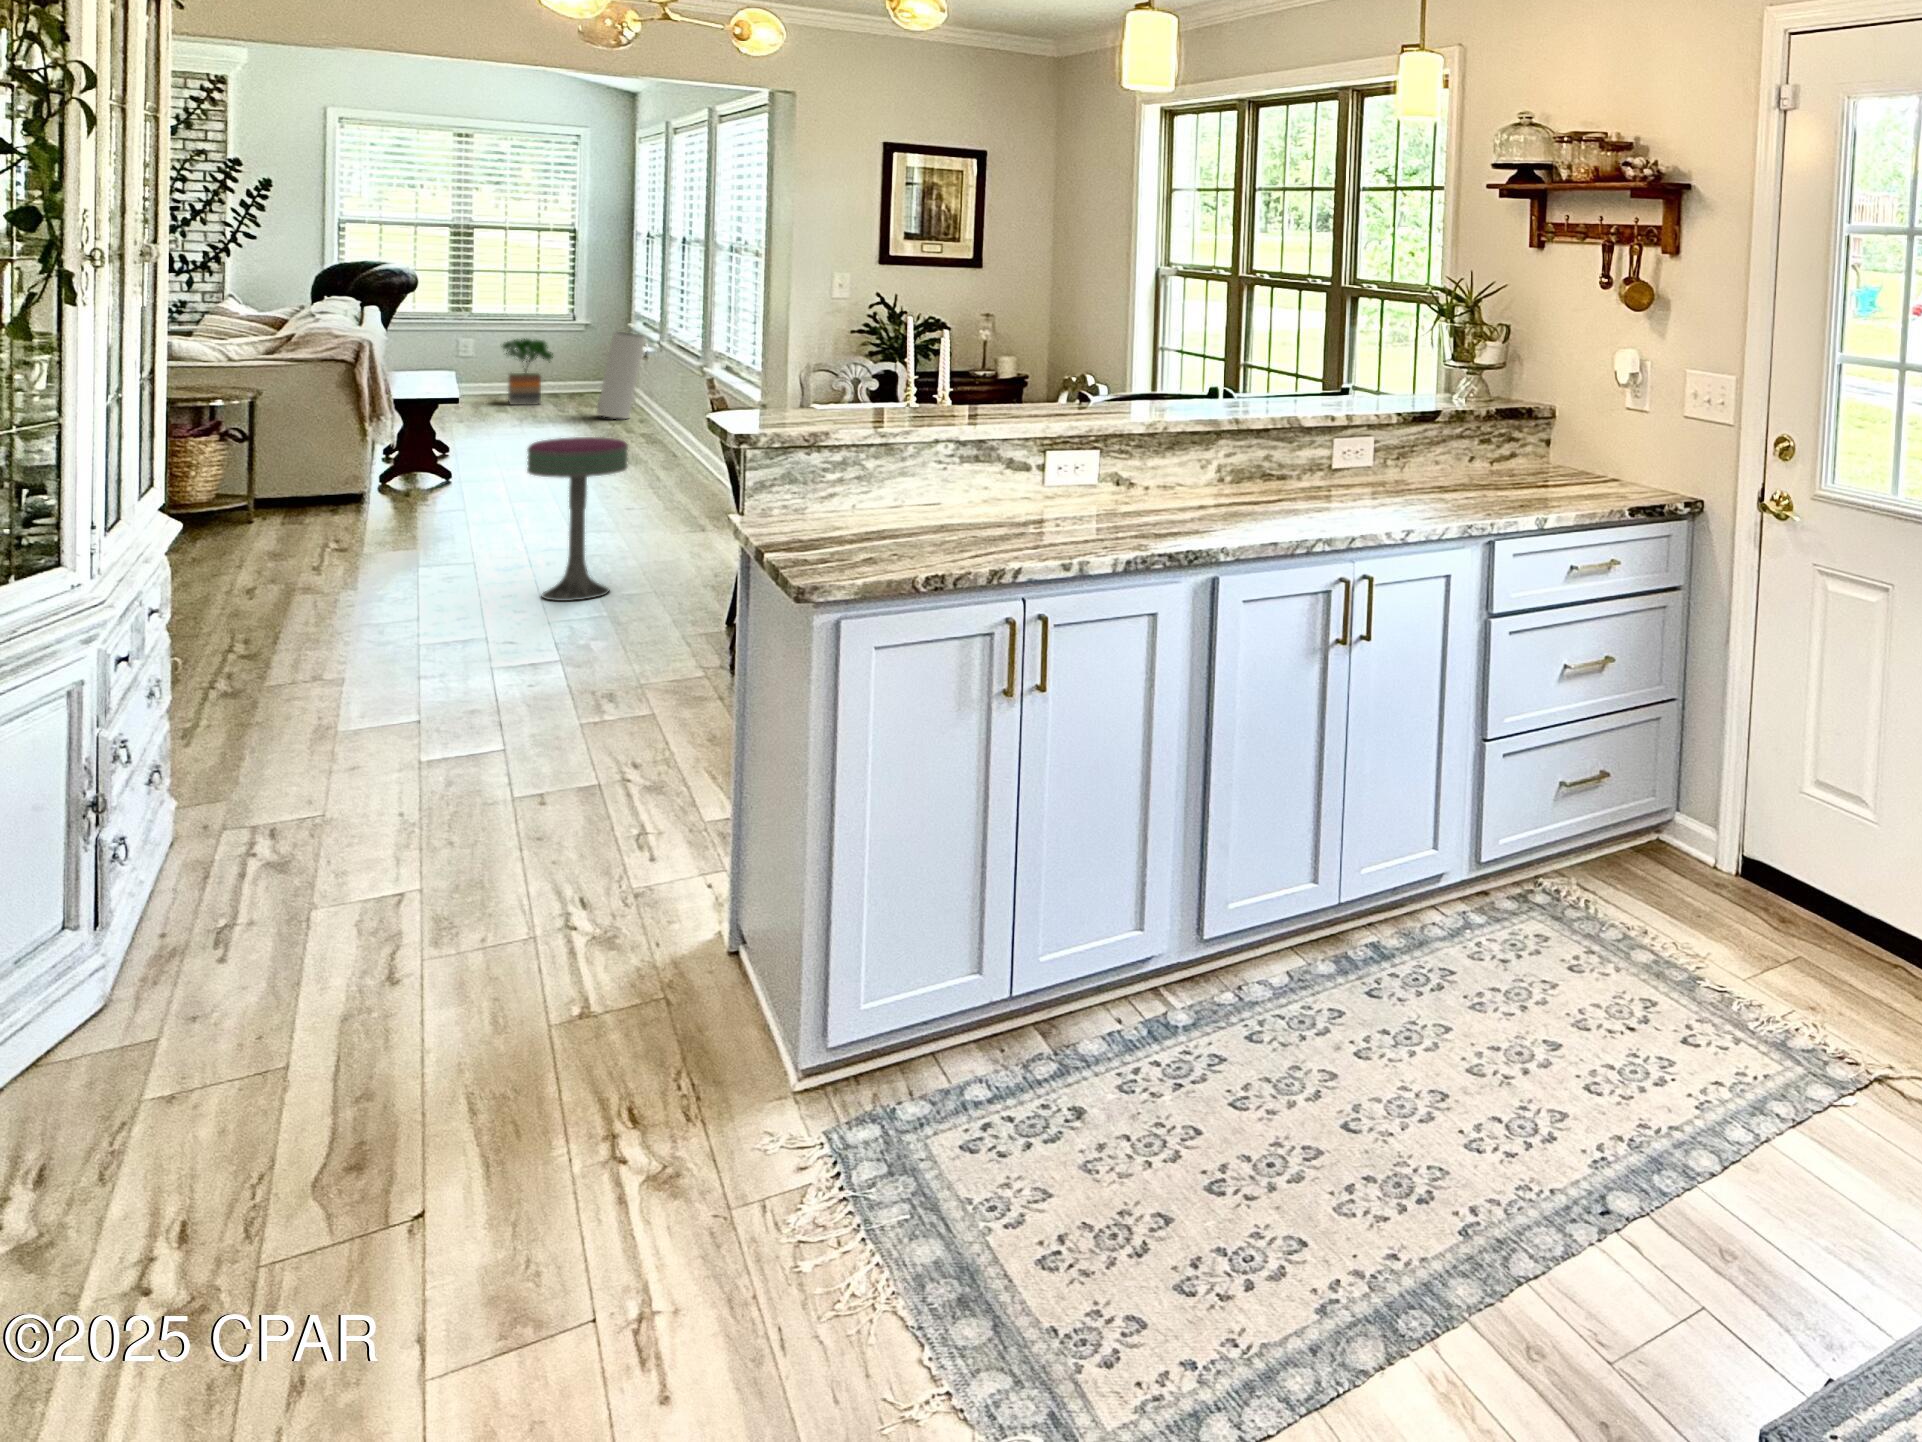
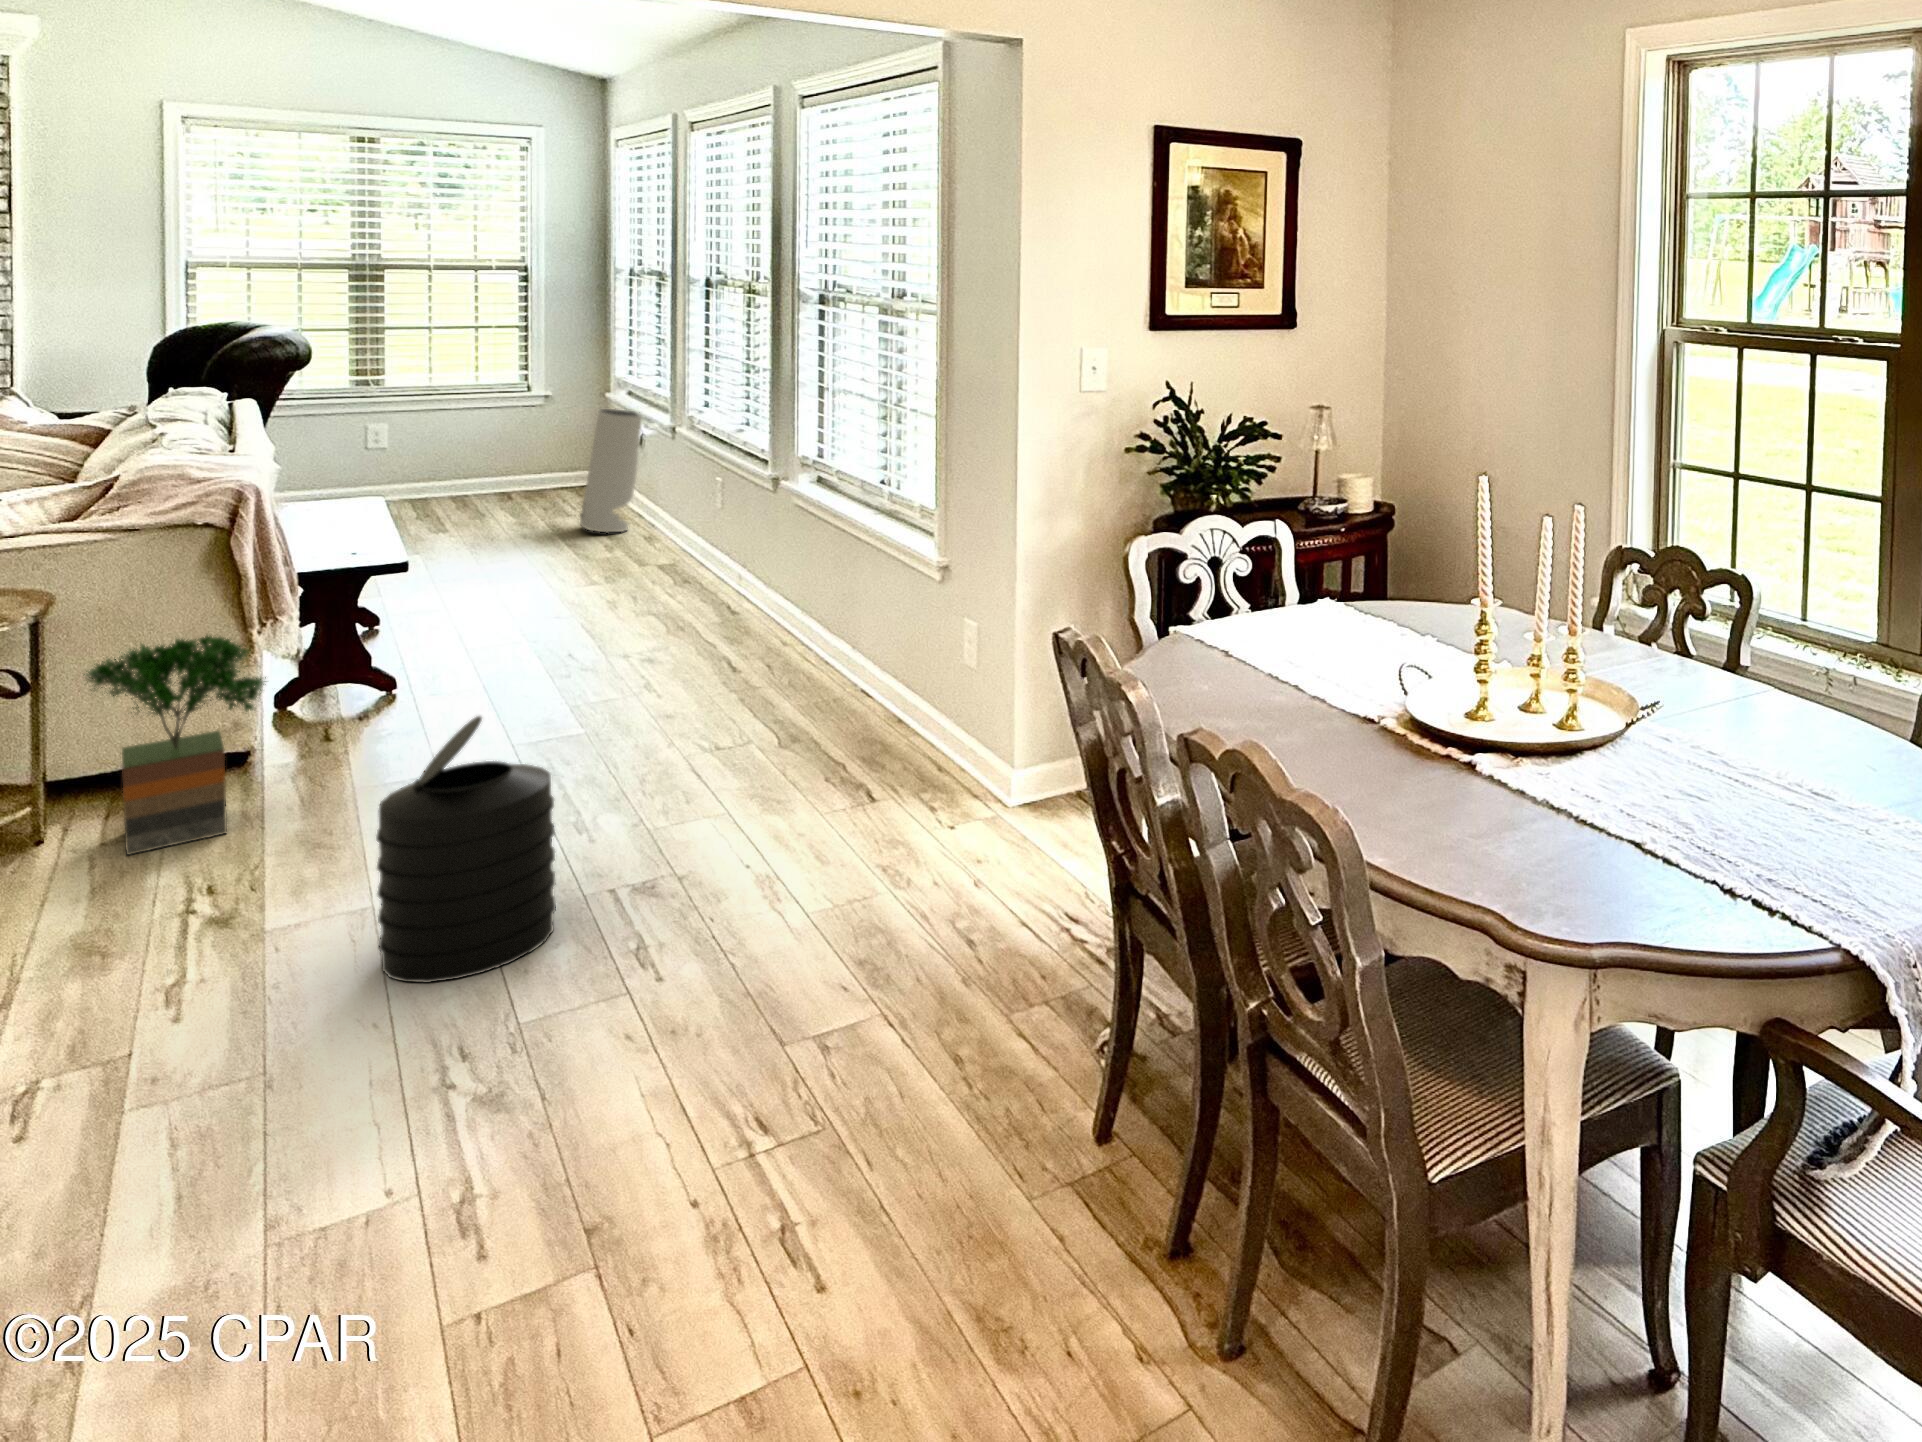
potted tree: present [501,338,553,405] -> present [84,635,267,855]
bar stool: present [527,437,628,601] -> none [636,724,832,1087]
trash can: none [415,440,508,569] -> present [376,716,556,983]

